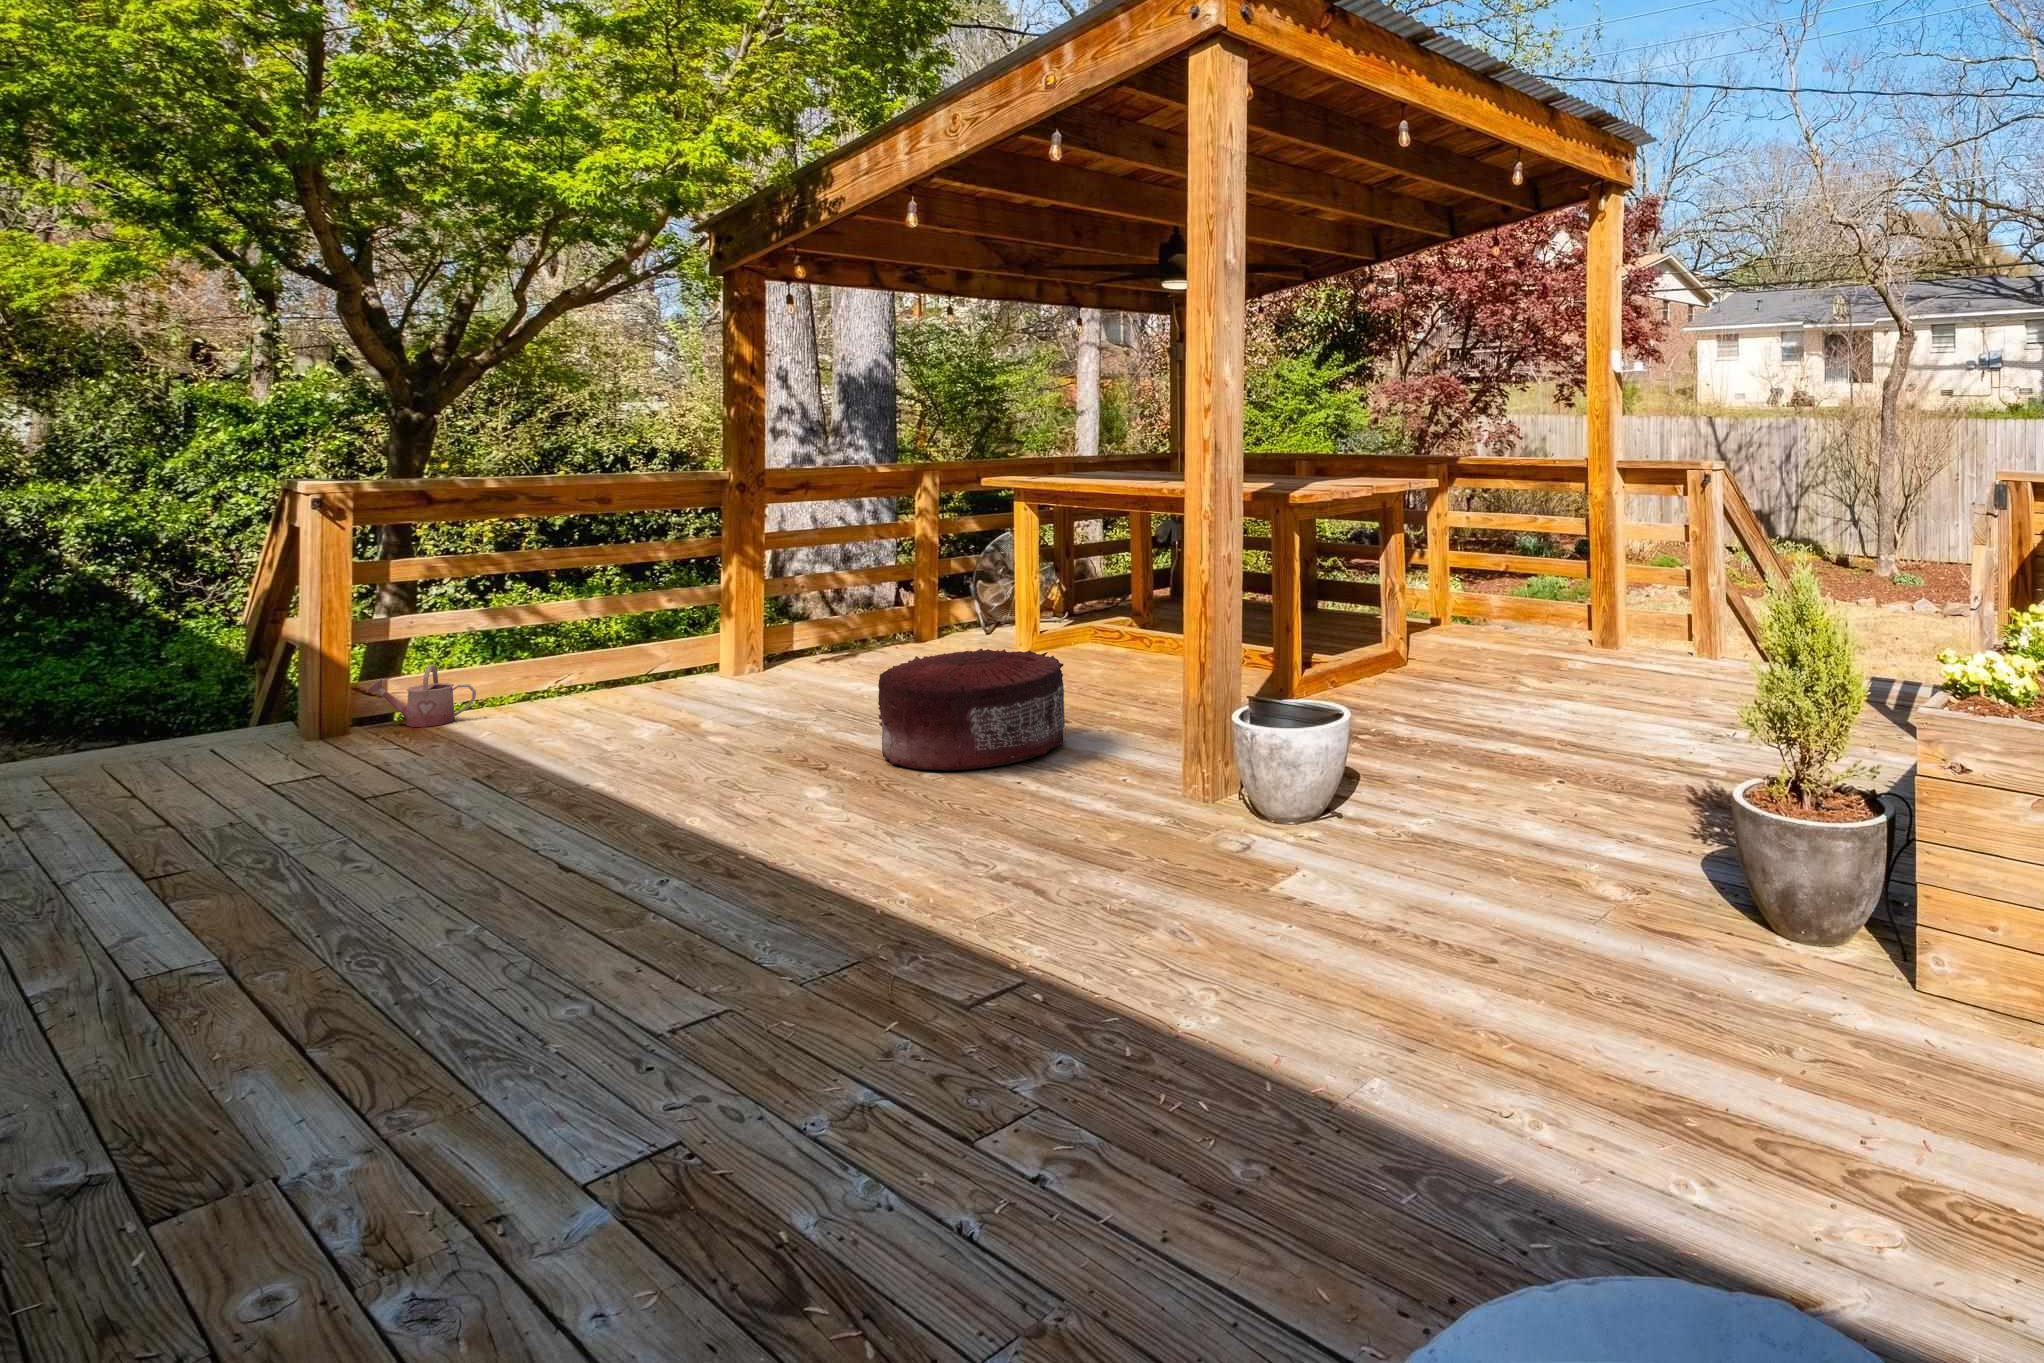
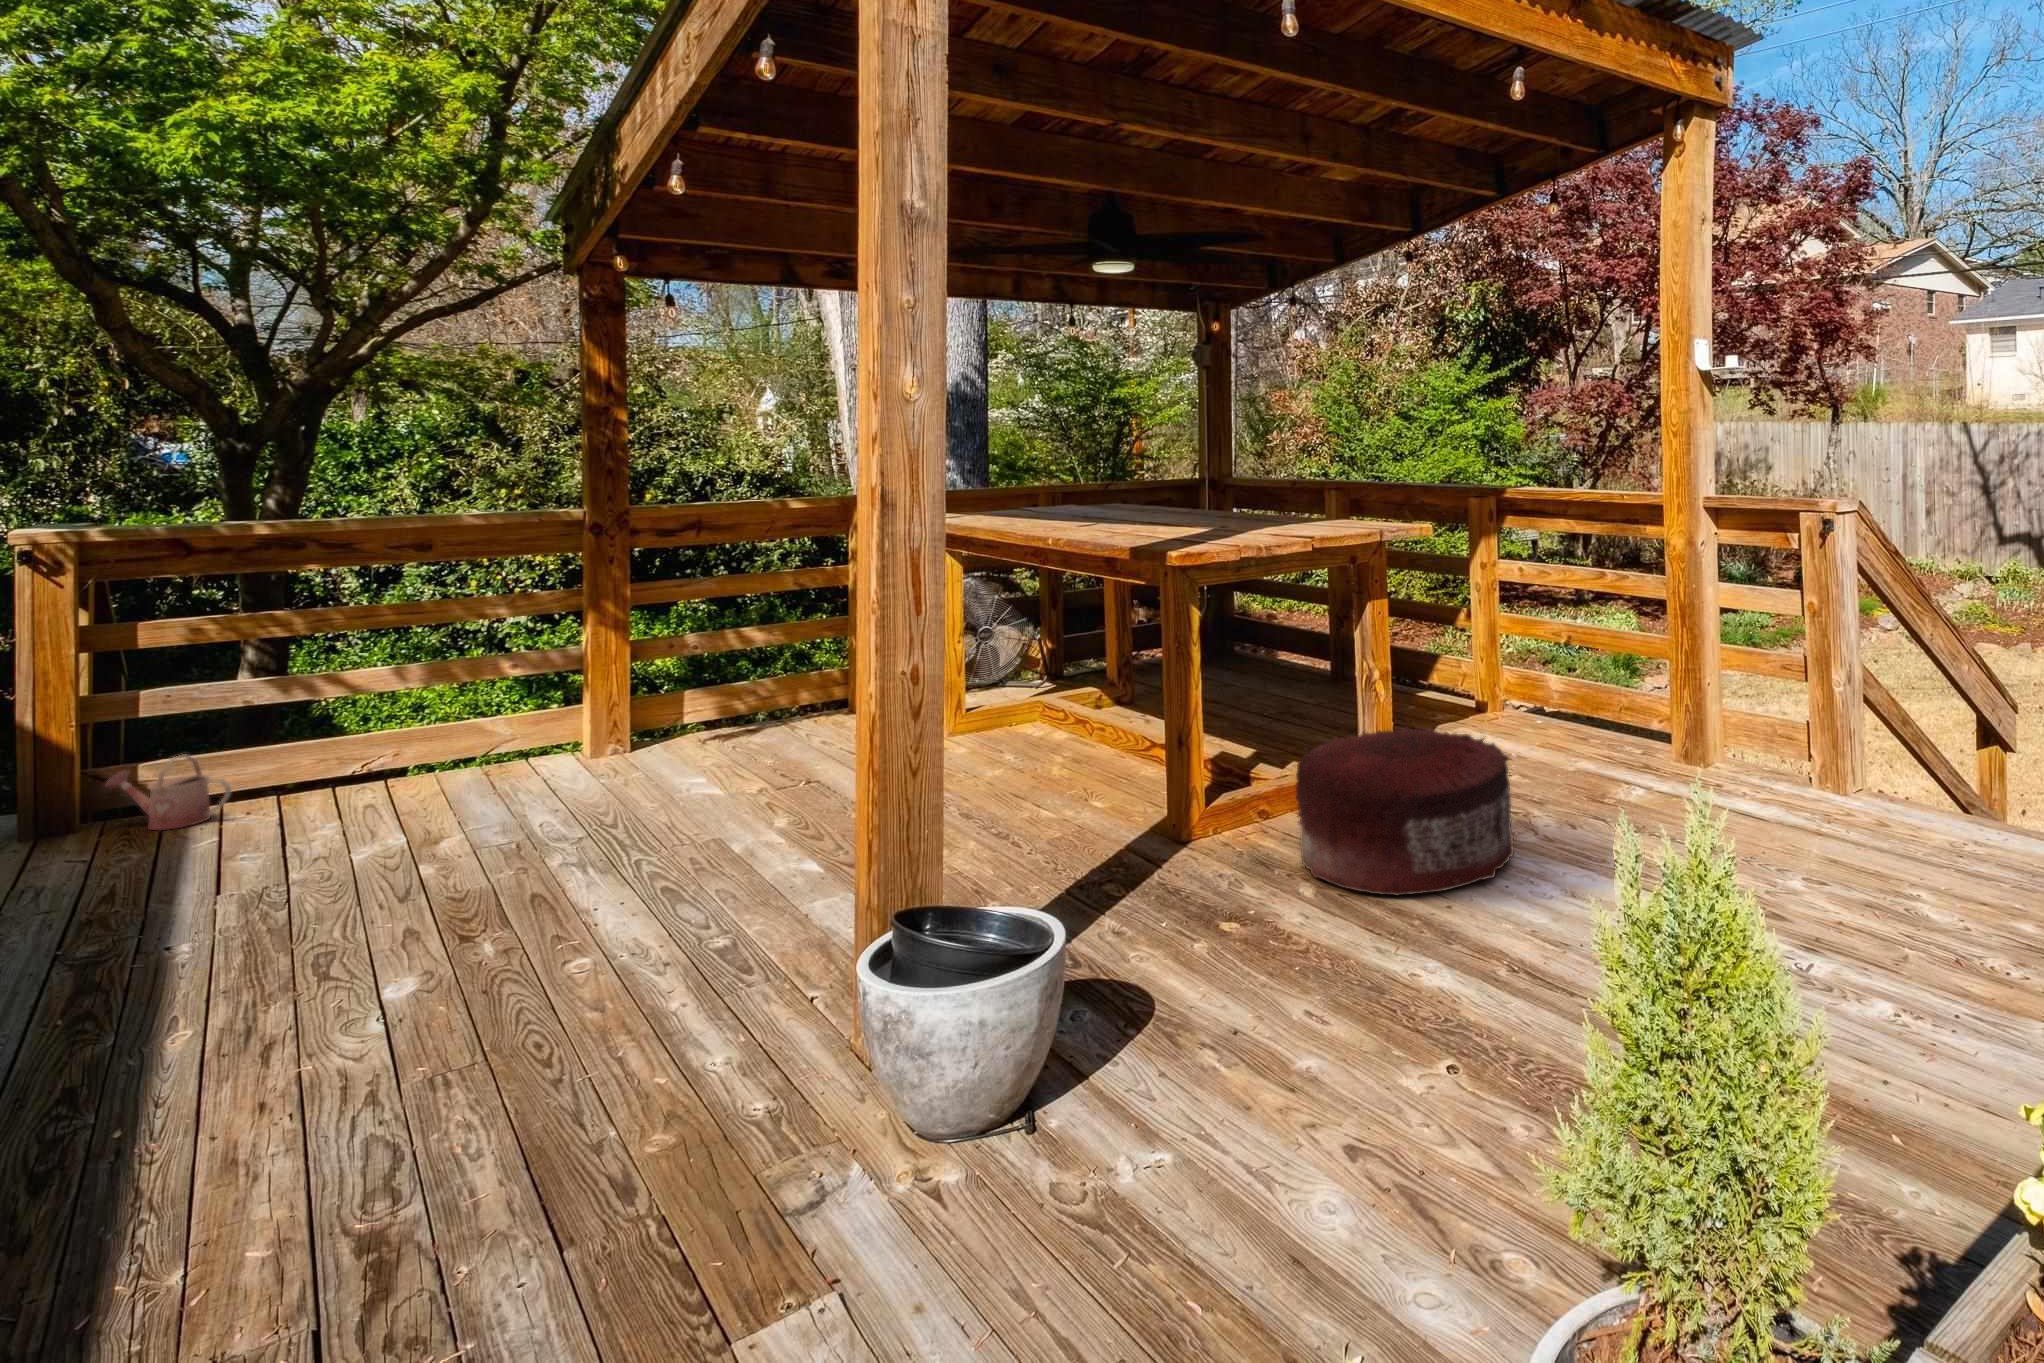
pouf: present [878,648,1066,770] -> present [1296,726,1514,895]

